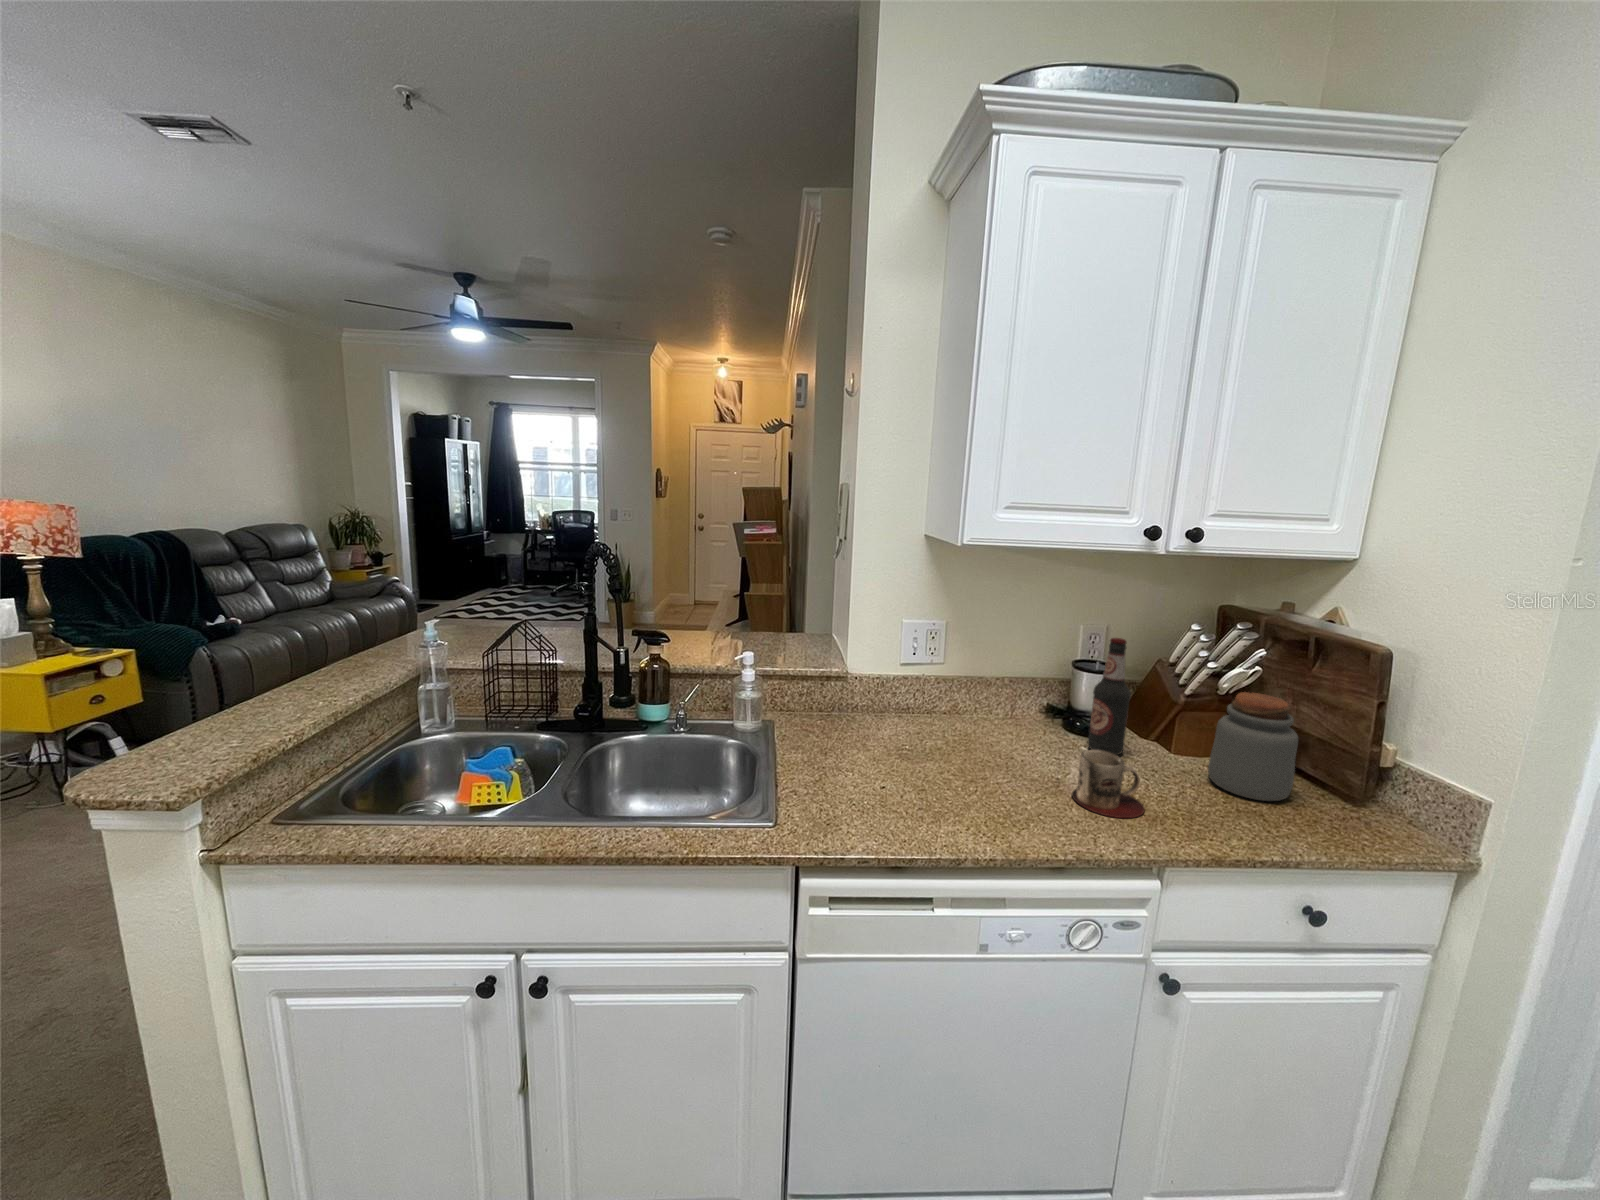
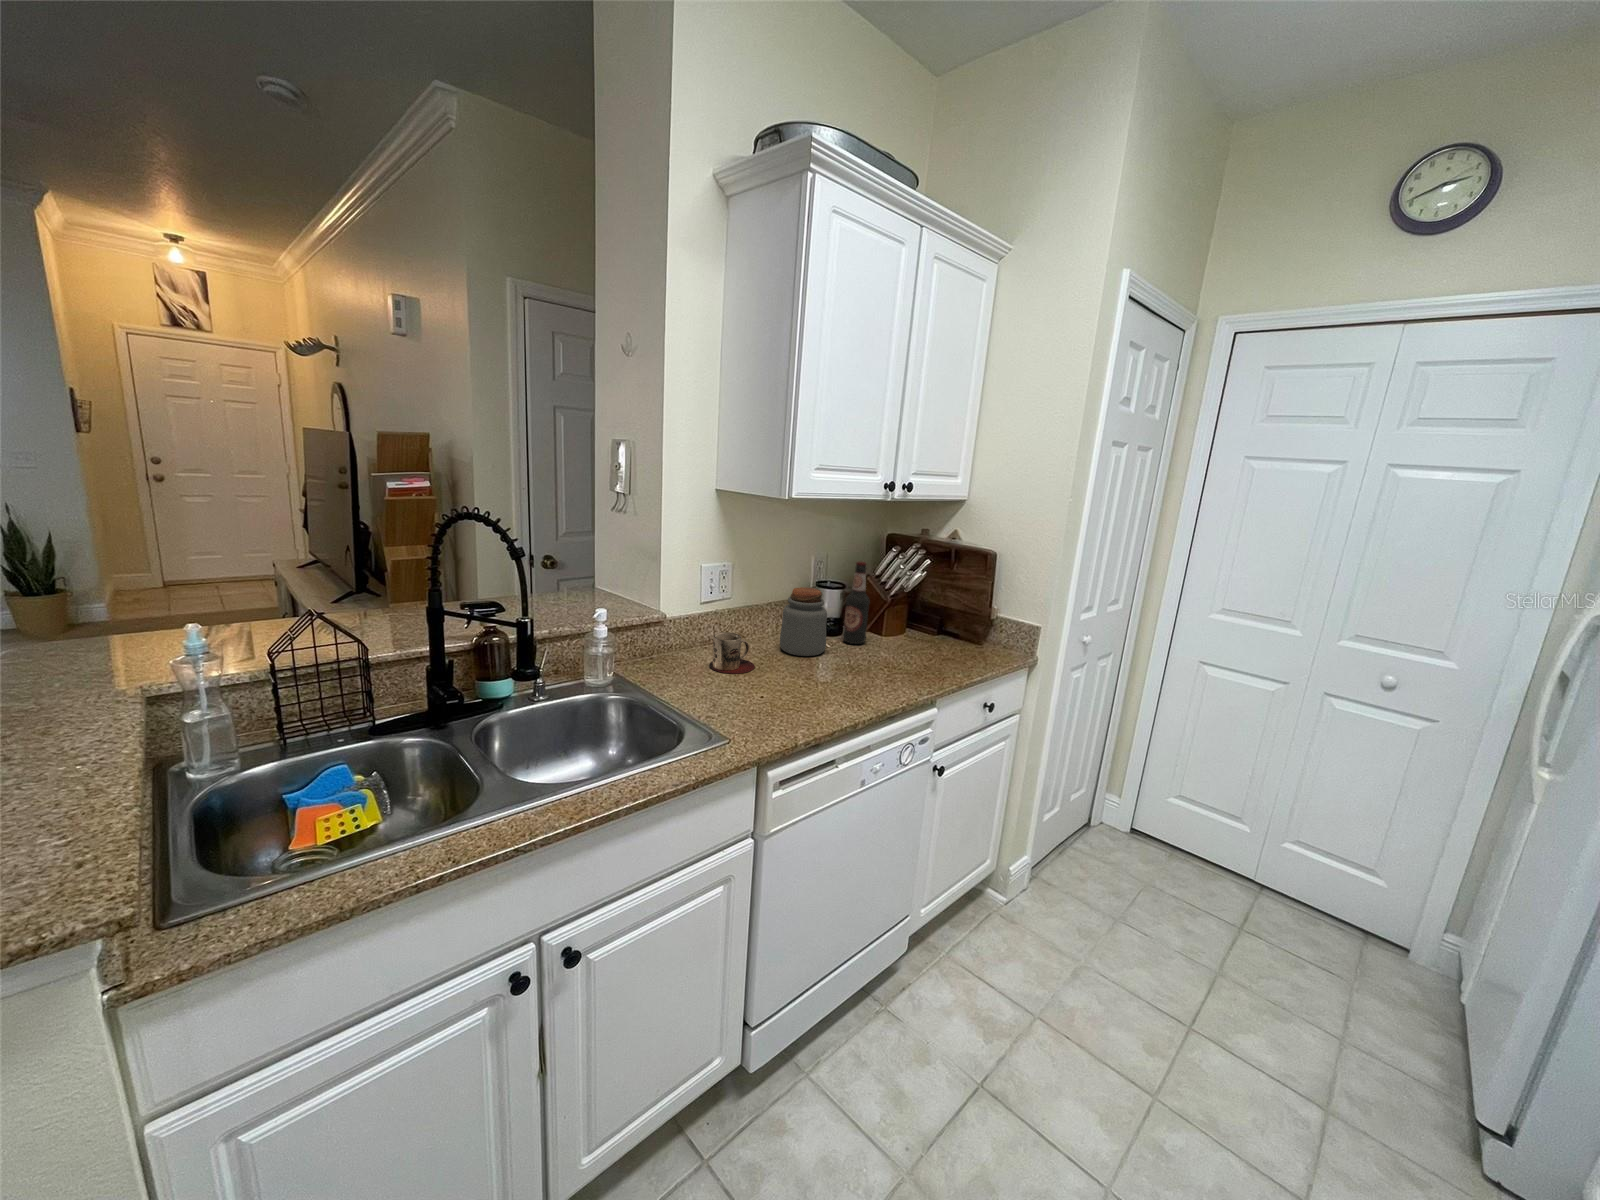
jar: present [1208,692,1298,801] -> present [780,587,827,656]
mug: present [1072,750,1145,818] -> present [709,632,755,674]

